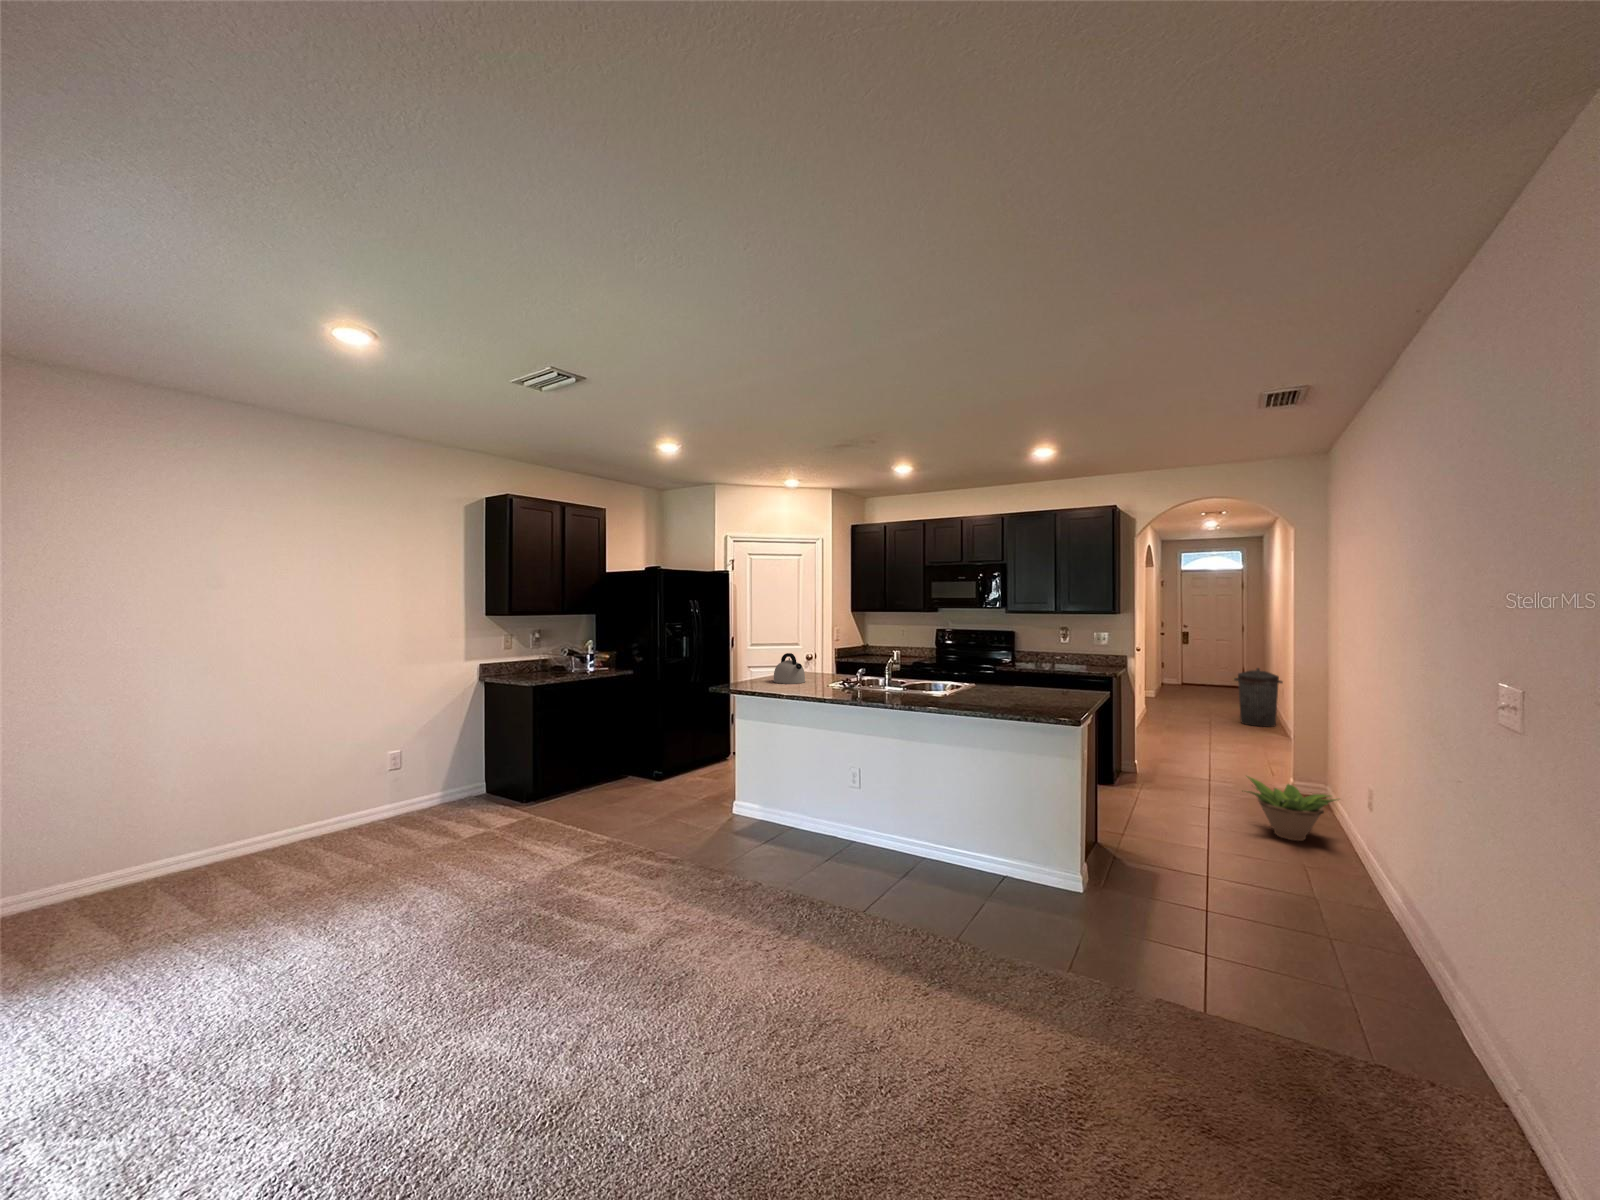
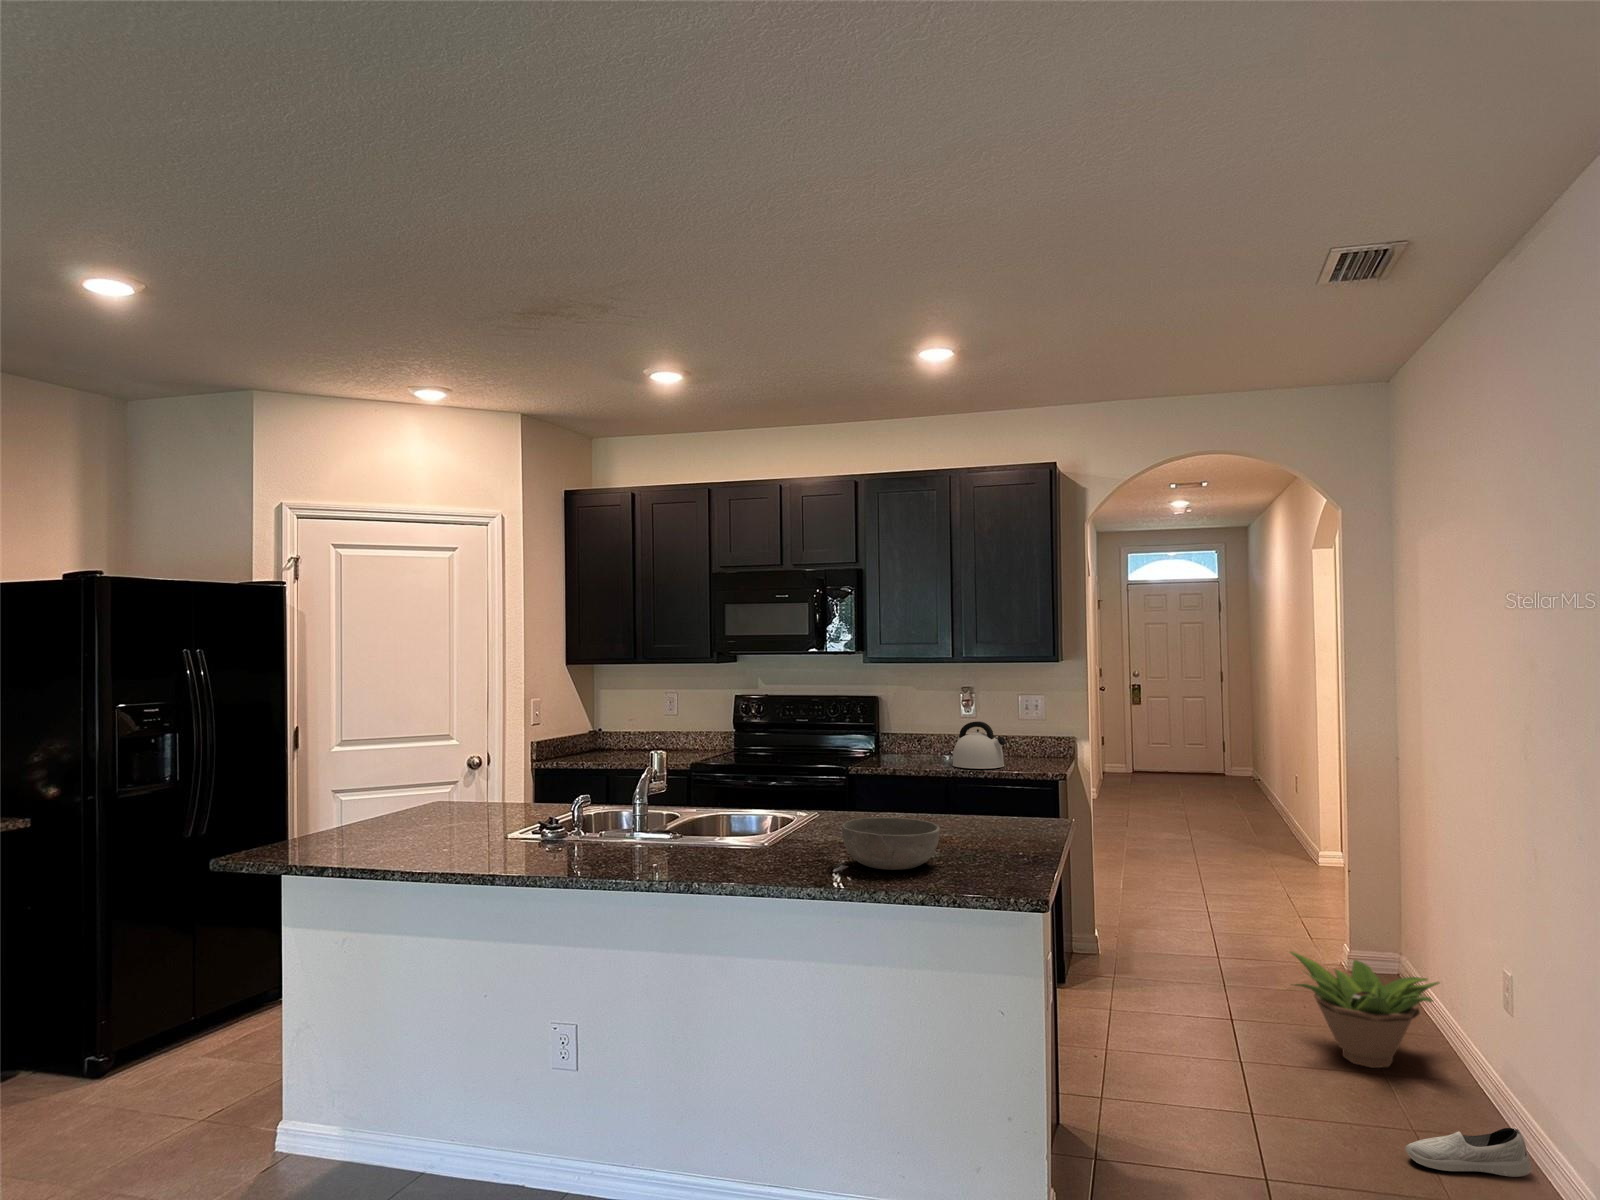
kettle: present [773,653,805,684] -> present [952,721,1006,769]
trash can: present [1234,668,1283,727] -> none [1220,742,1290,840]
bowl: none [983,683,1031,706] -> present [842,817,940,870]
shoe: none [1295,868,1373,894] -> present [1406,1127,1531,1177]

